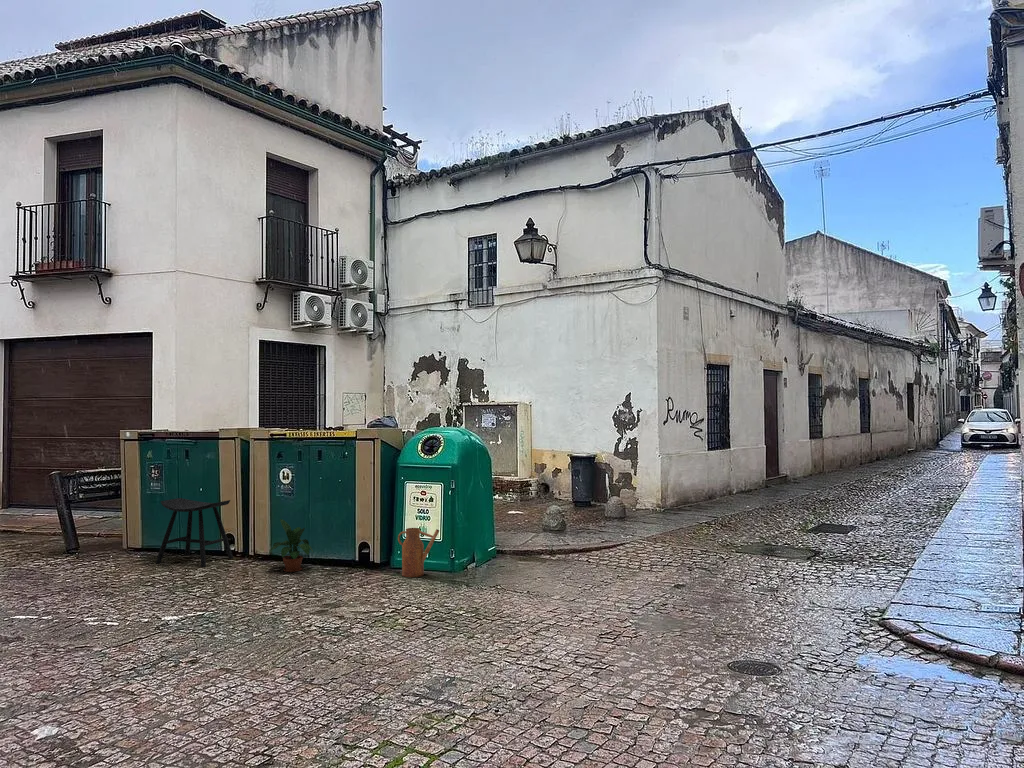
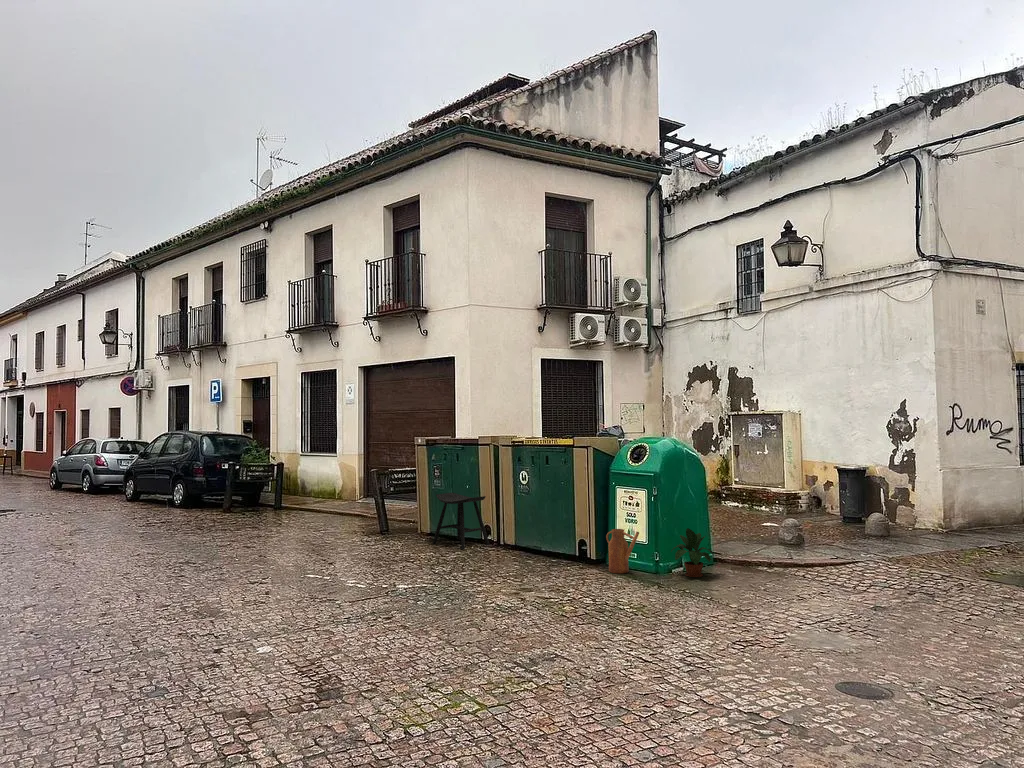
potted plant: present [269,519,313,572] -> present [671,528,714,577]

